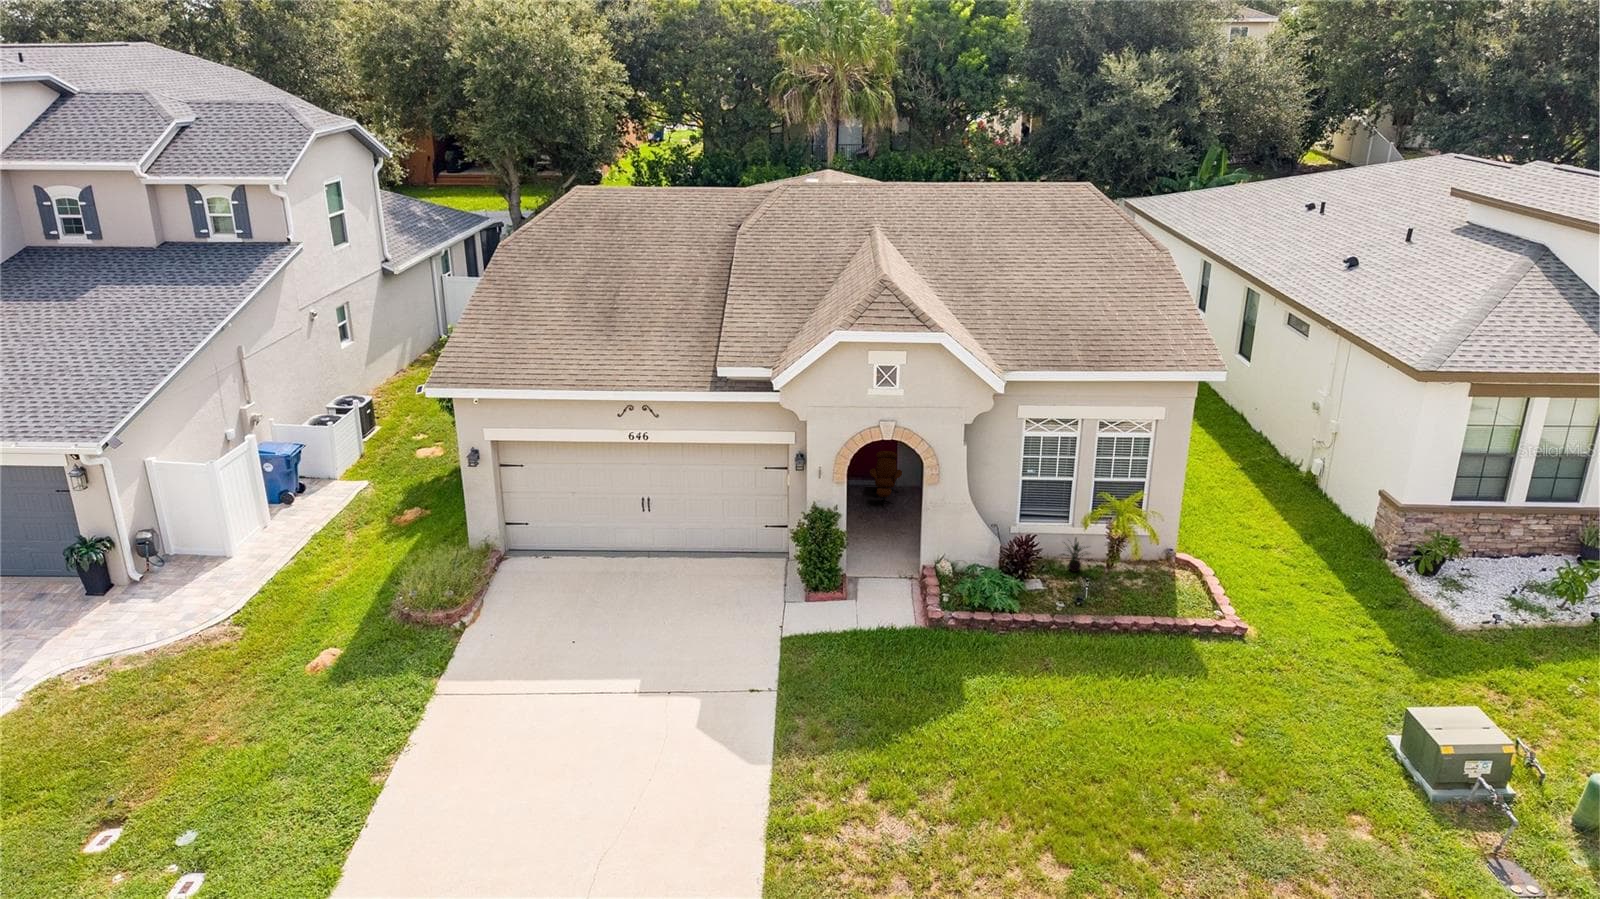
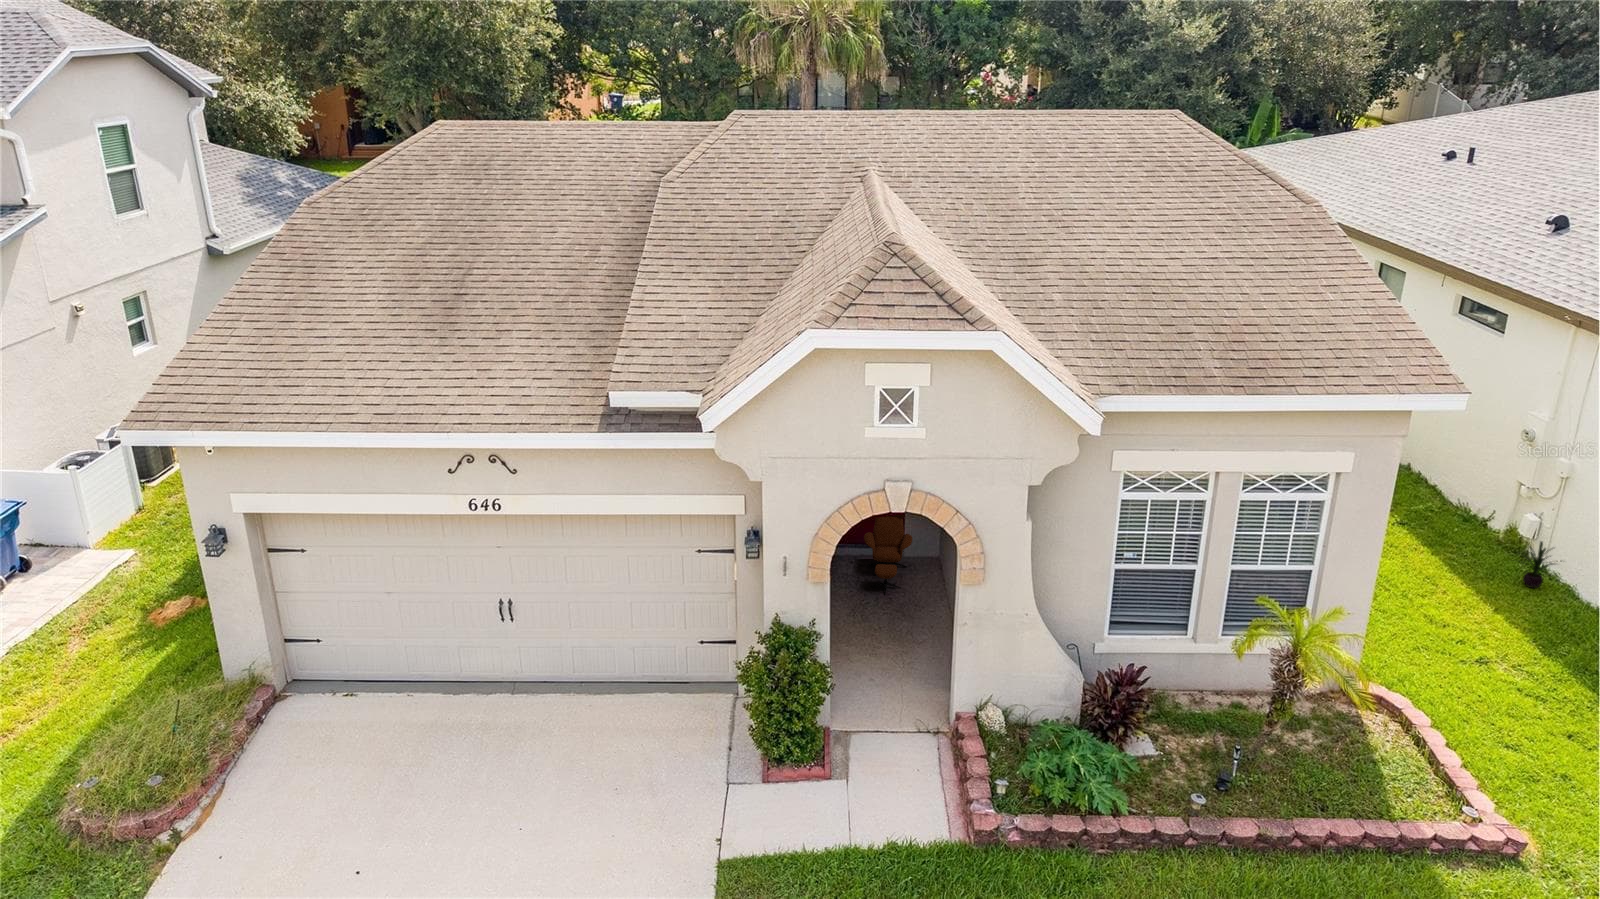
decorative plant: present [1063,538,1088,572] -> present [1523,541,1557,588]

